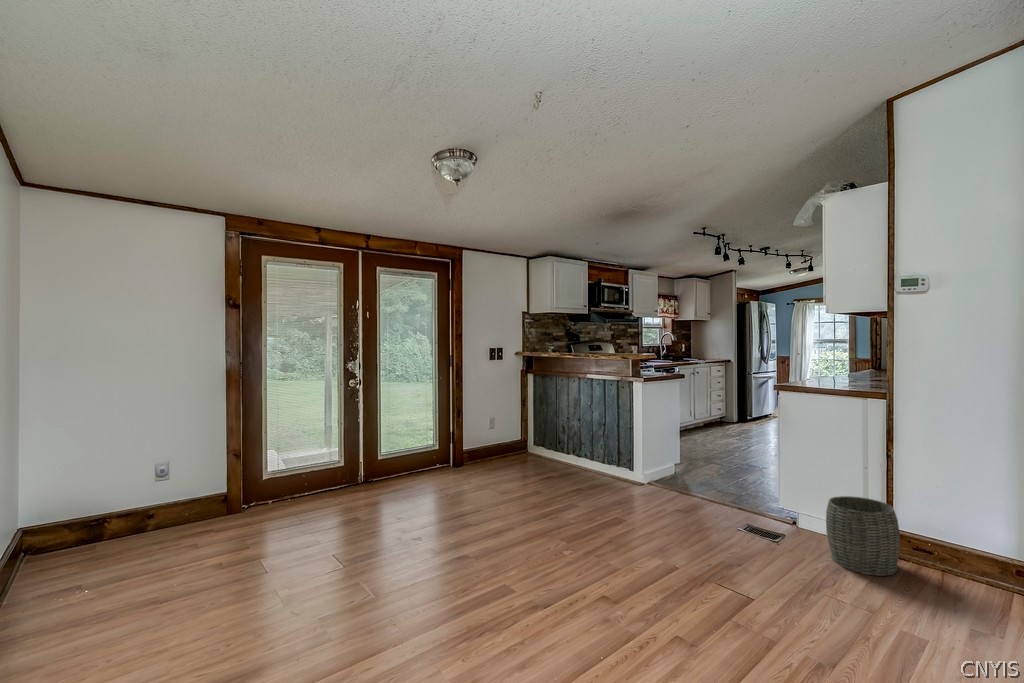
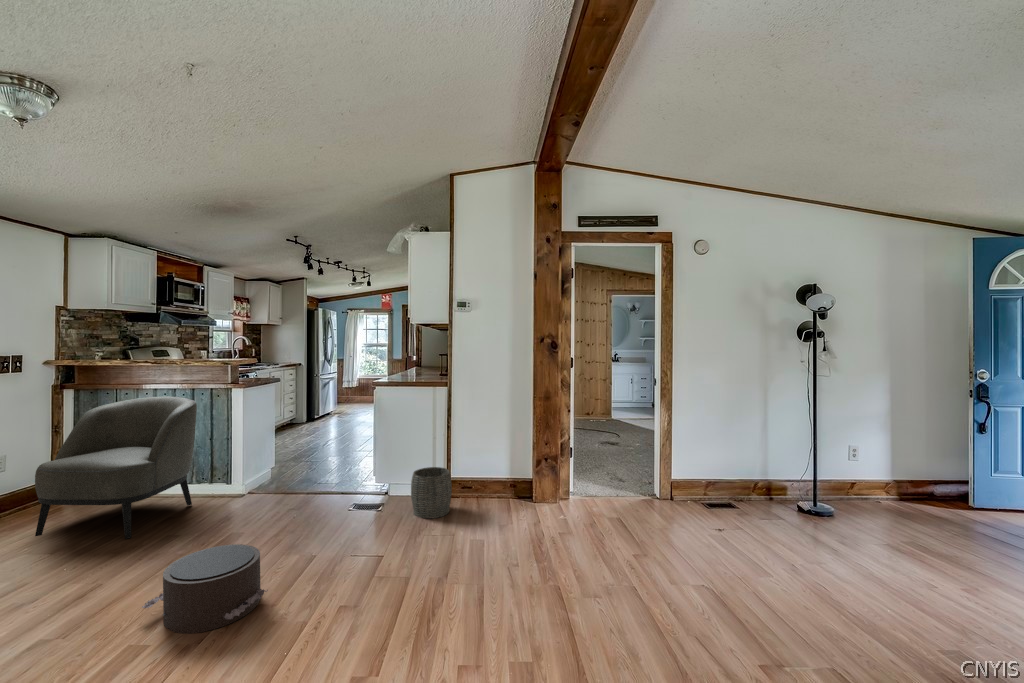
armchair: none [500,381,601,496] -> present [35,396,197,539]
pouf: none [516,521,608,602] -> present [142,544,268,633]

